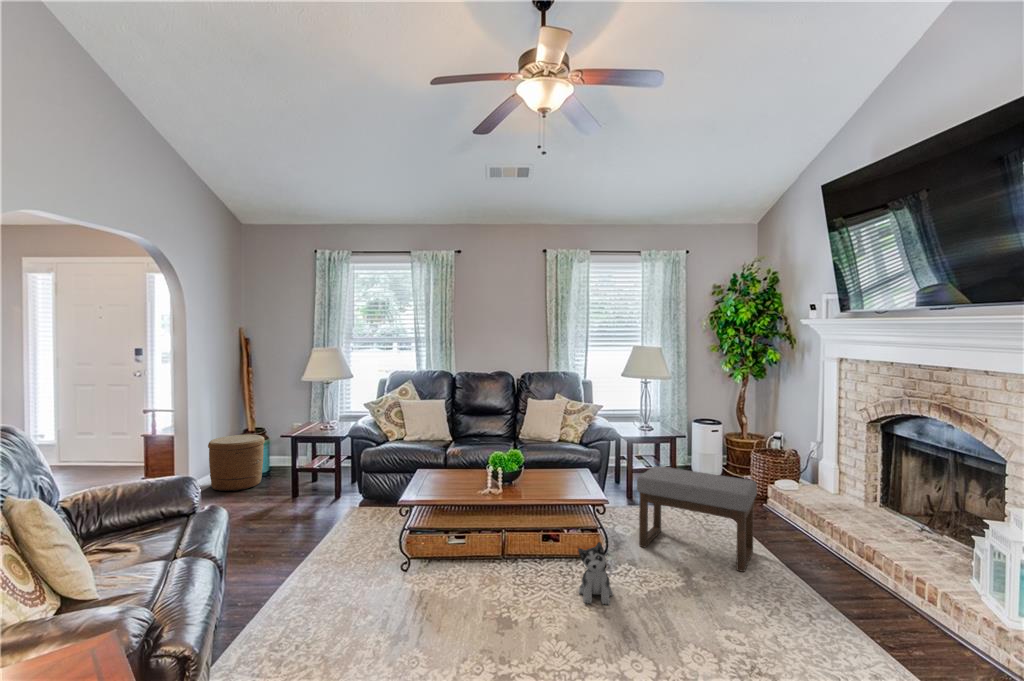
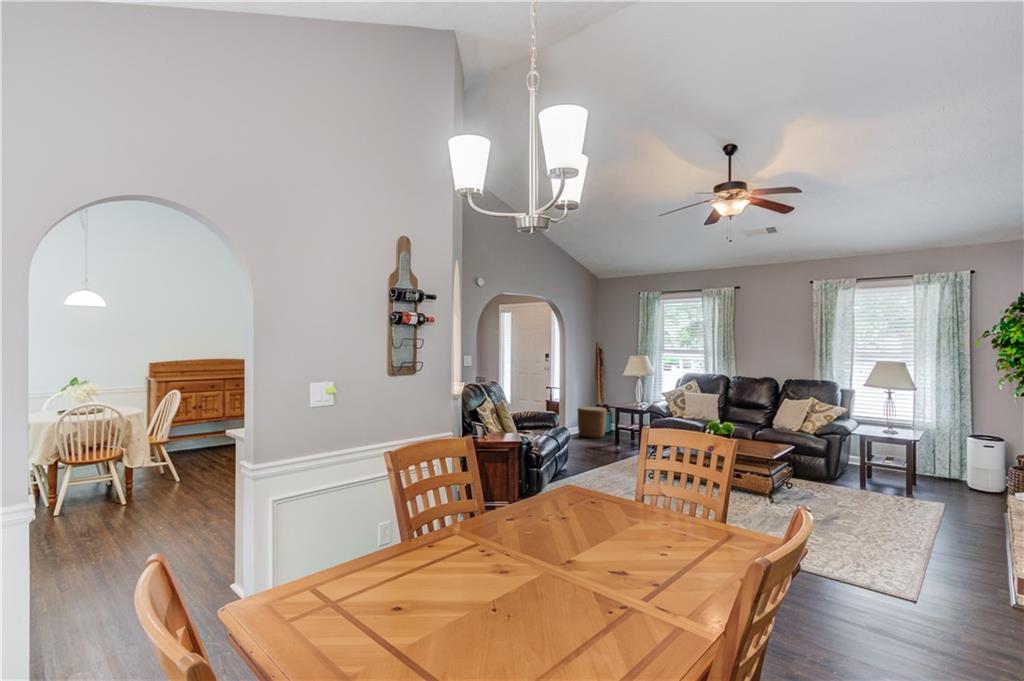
ottoman: present [637,466,757,572] -> none [828,451,932,527]
plush toy: present [578,542,613,605] -> none [754,477,778,514]

